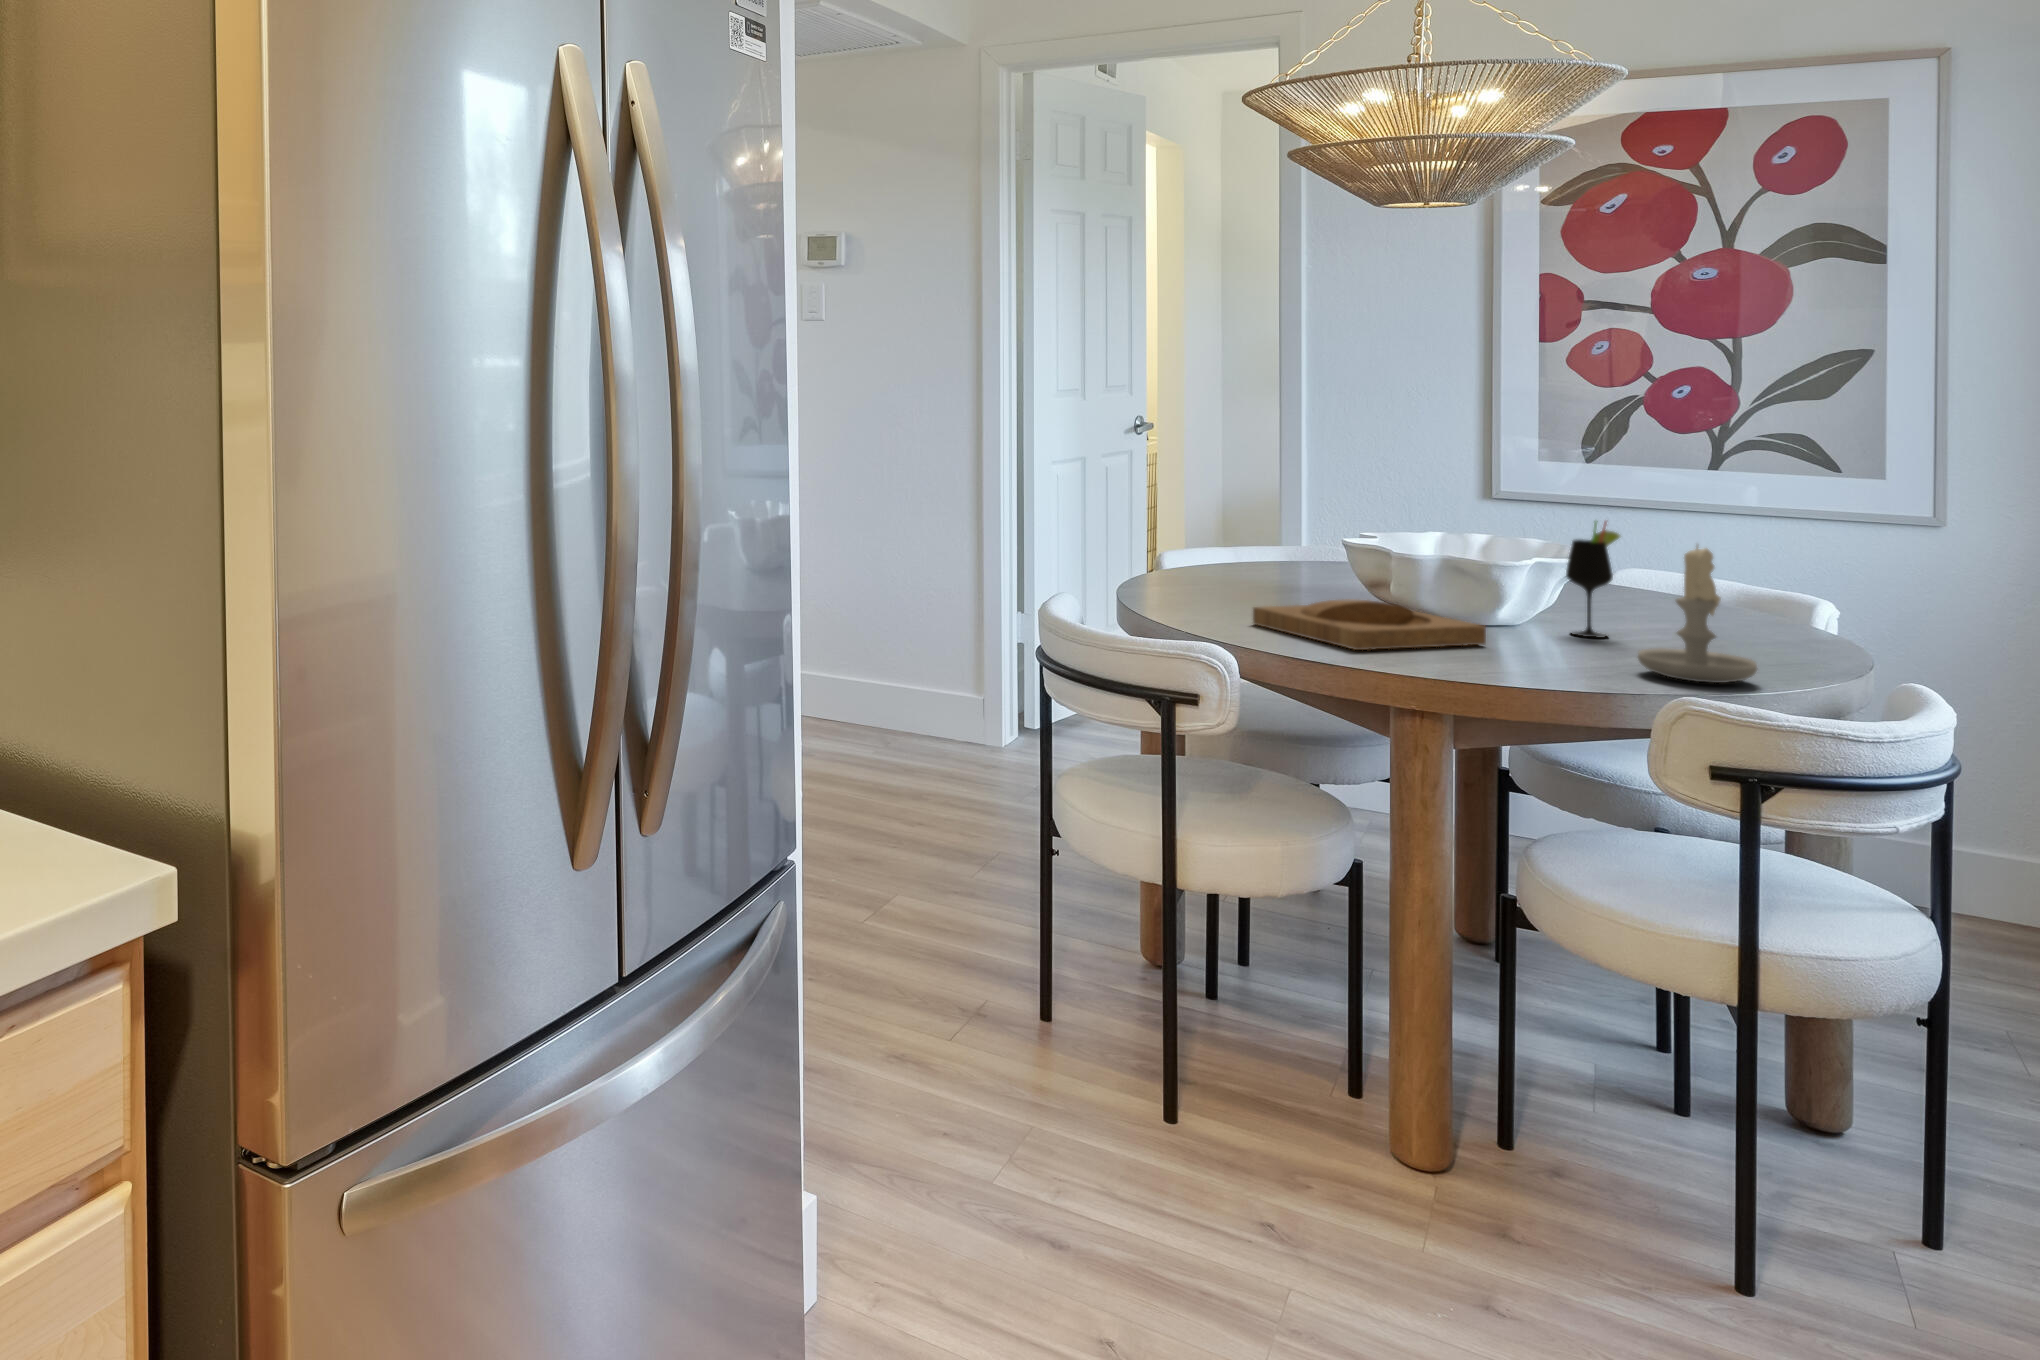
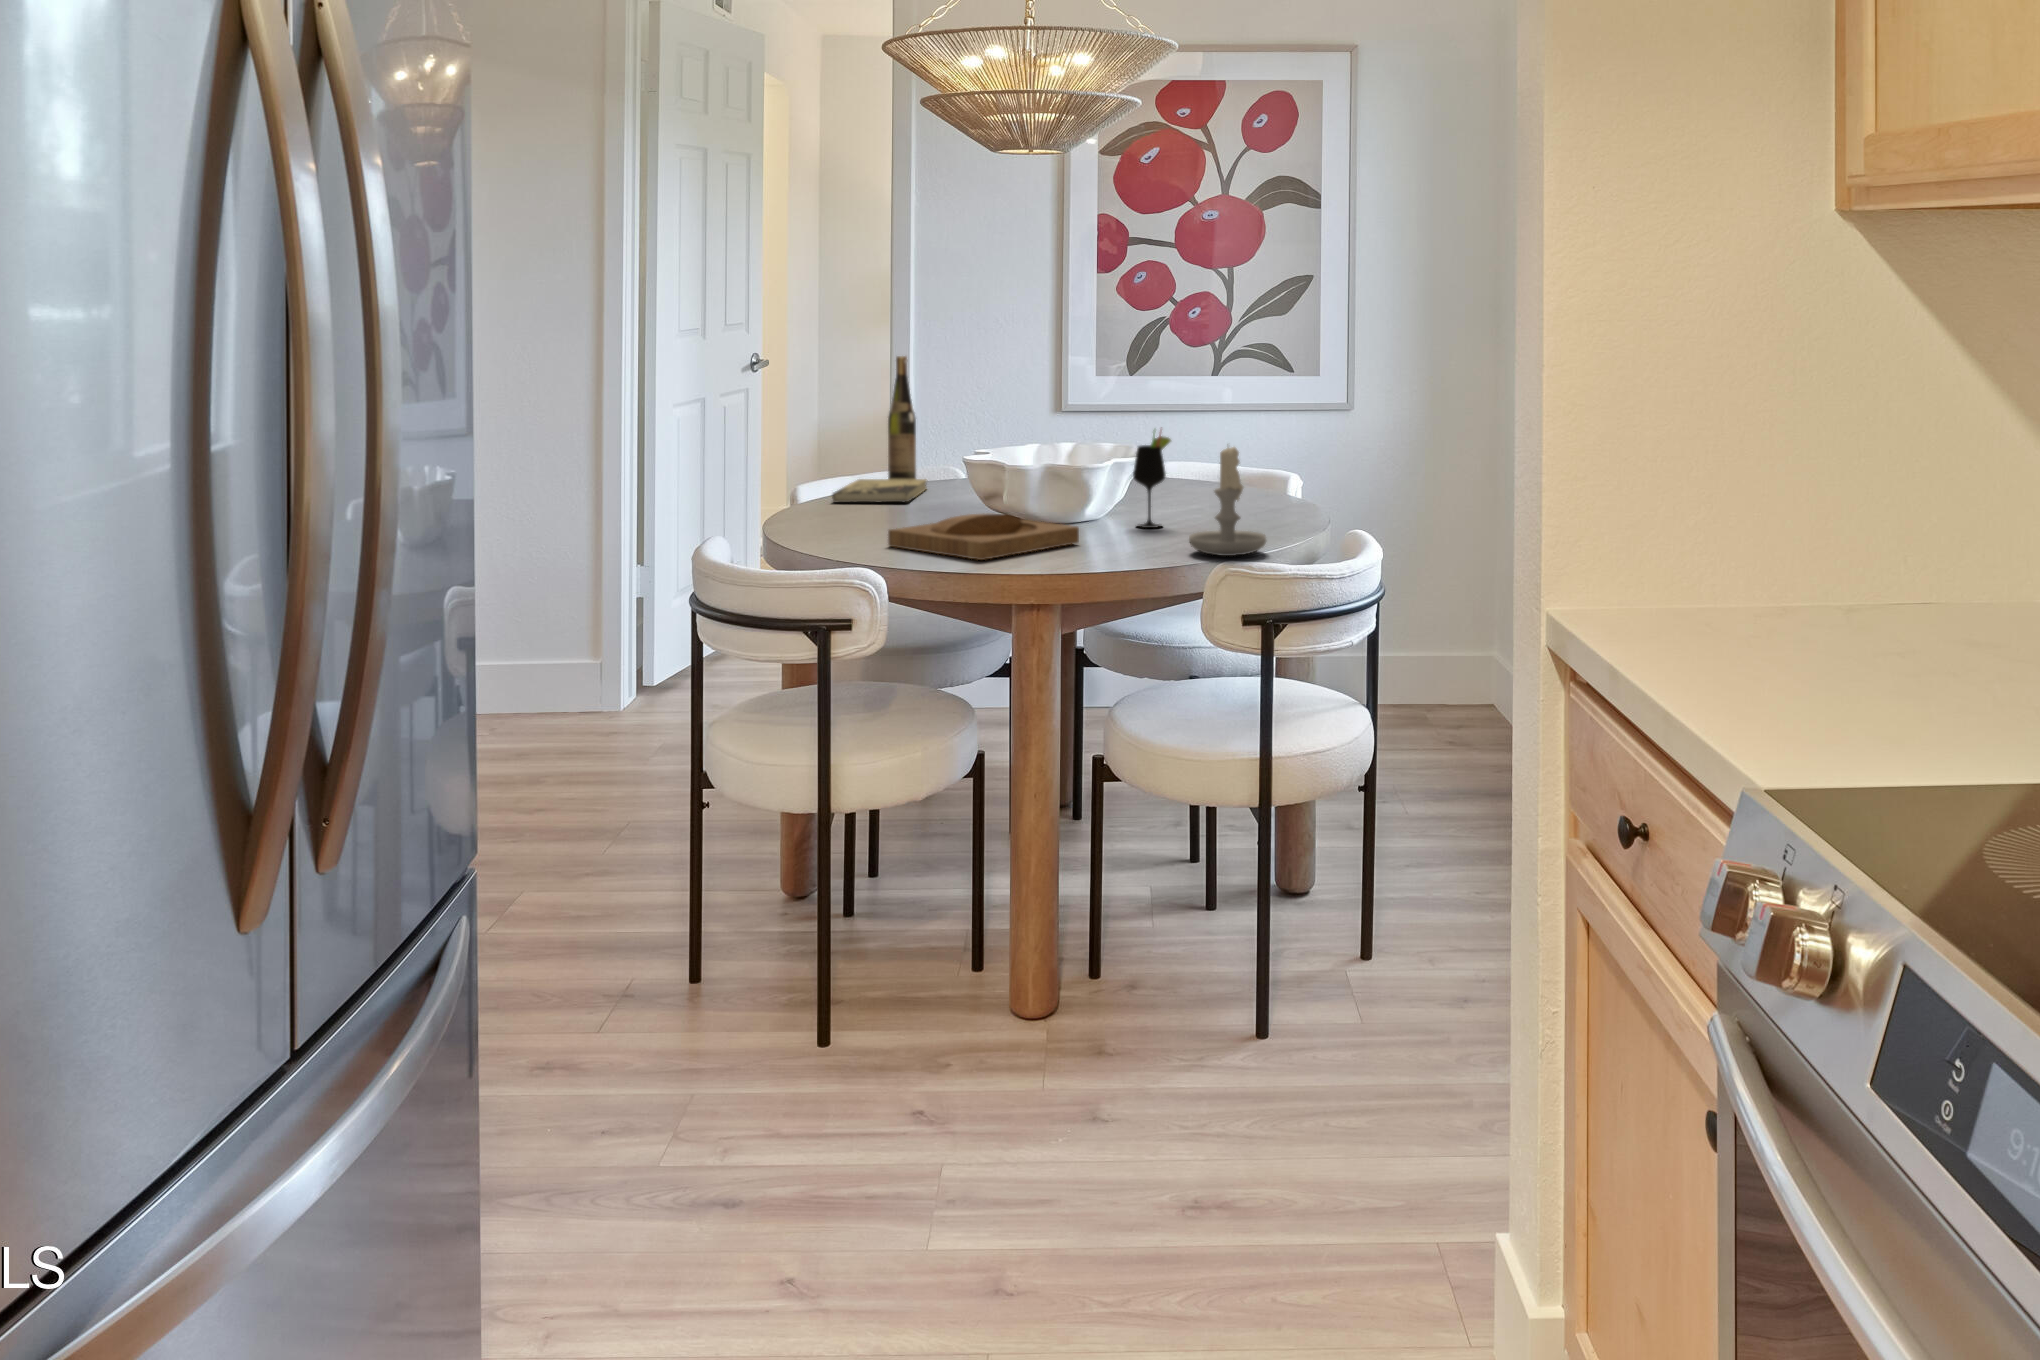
wine bottle: none [1275,430,1306,561] -> present [888,356,916,479]
book: none [1206,554,1317,582] -> present [832,479,927,502]

